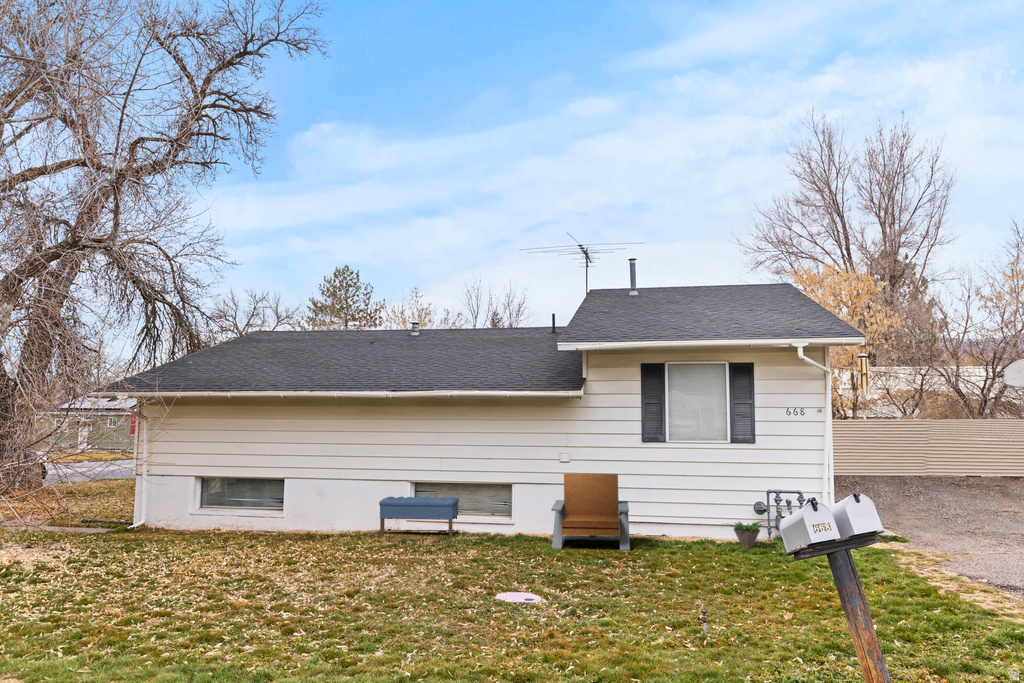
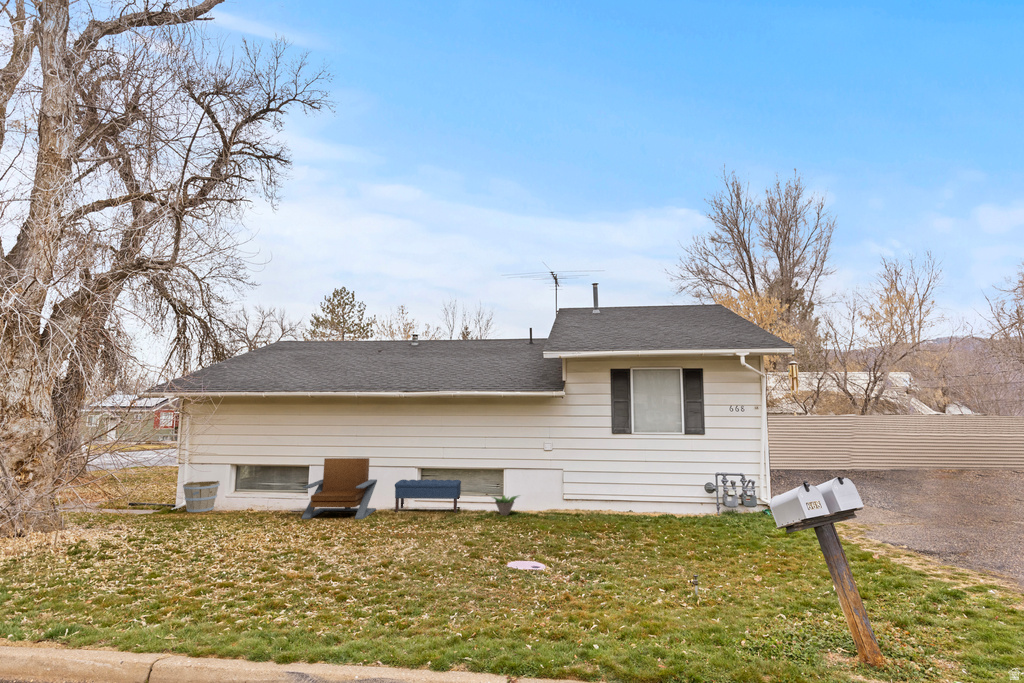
lounge chair: present [551,474,630,551] -> present [302,458,377,519]
wooden bucket: none [138,496,181,533] -> present [183,481,220,513]
decorative plant: present [729,521,764,547] -> present [492,495,518,515]

